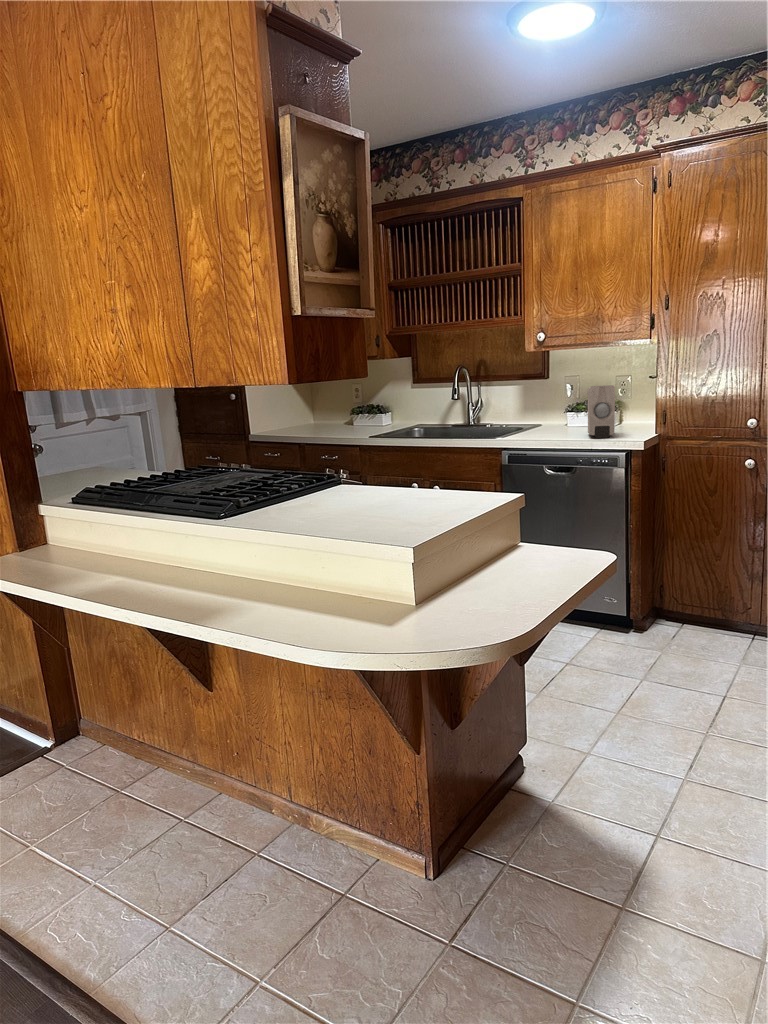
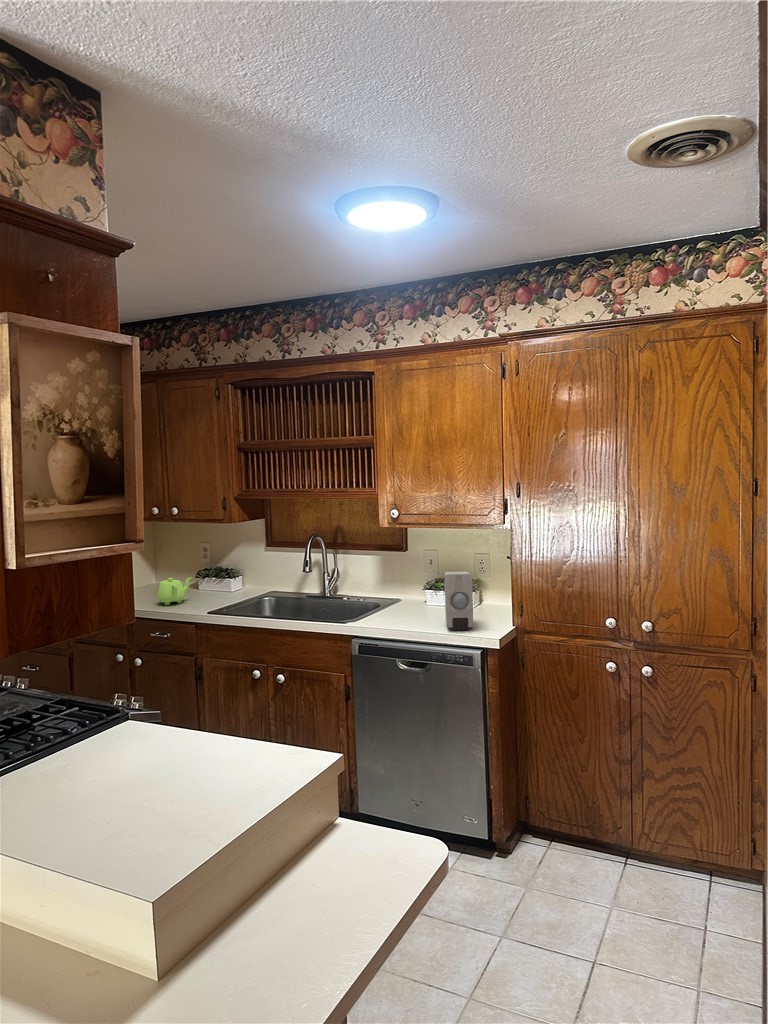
teapot: none [319,409,348,433] -> present [158,577,192,605]

